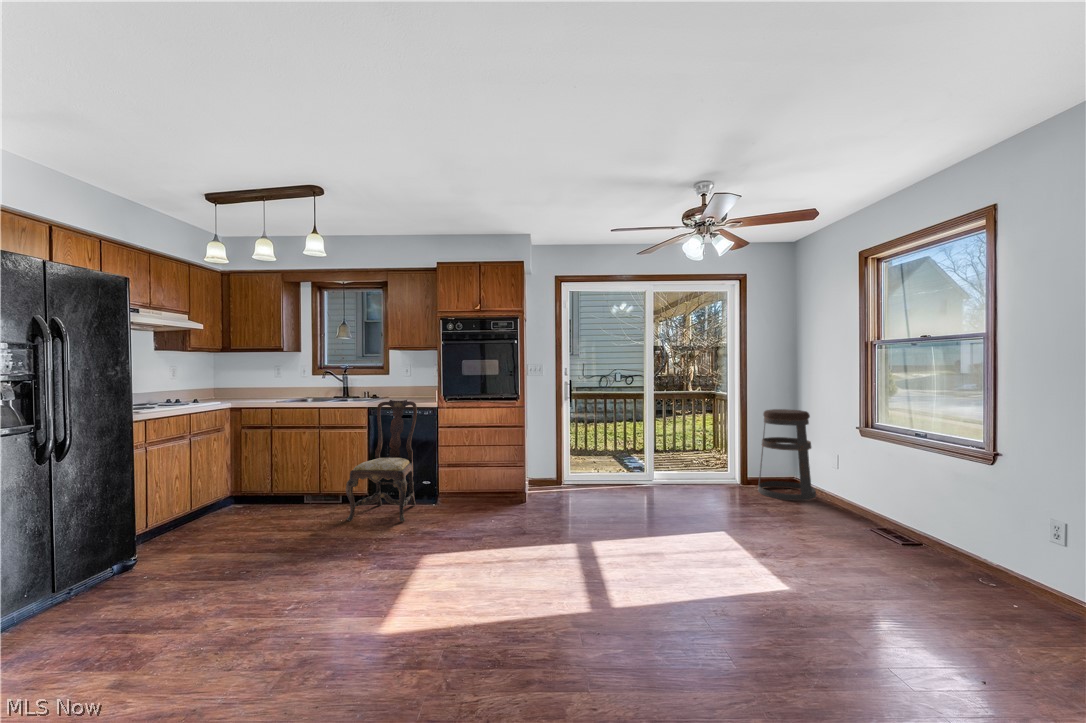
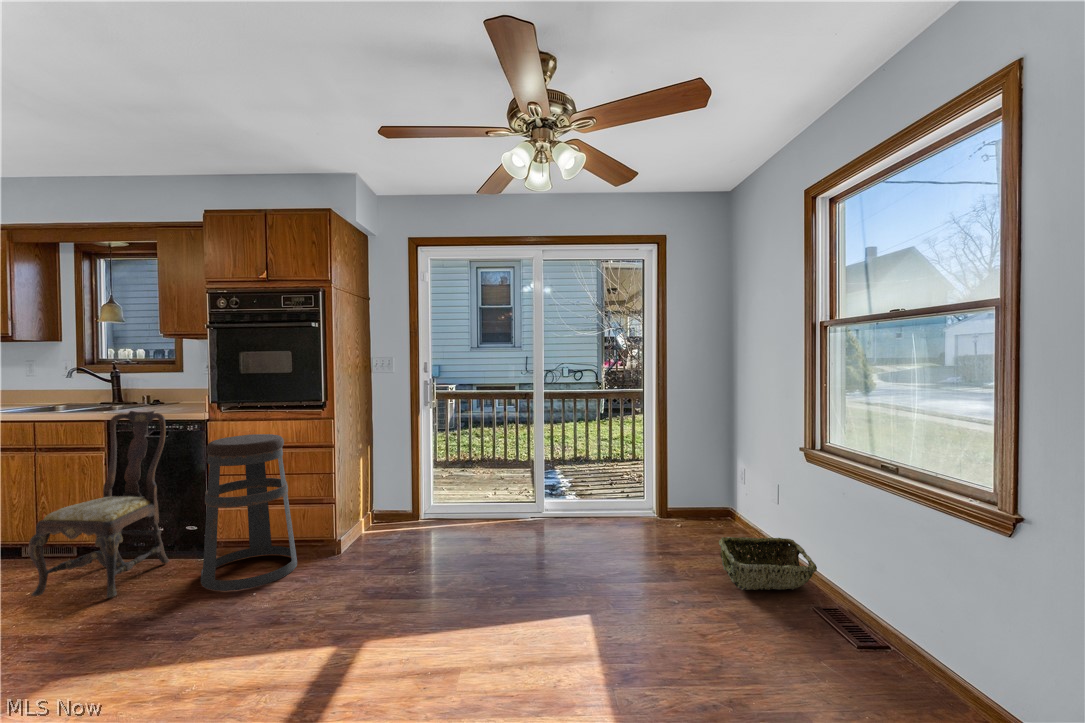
bar stool: present [758,409,816,501] -> present [201,434,297,591]
woven basket: none [803,486,872,519] -> present [719,537,817,590]

